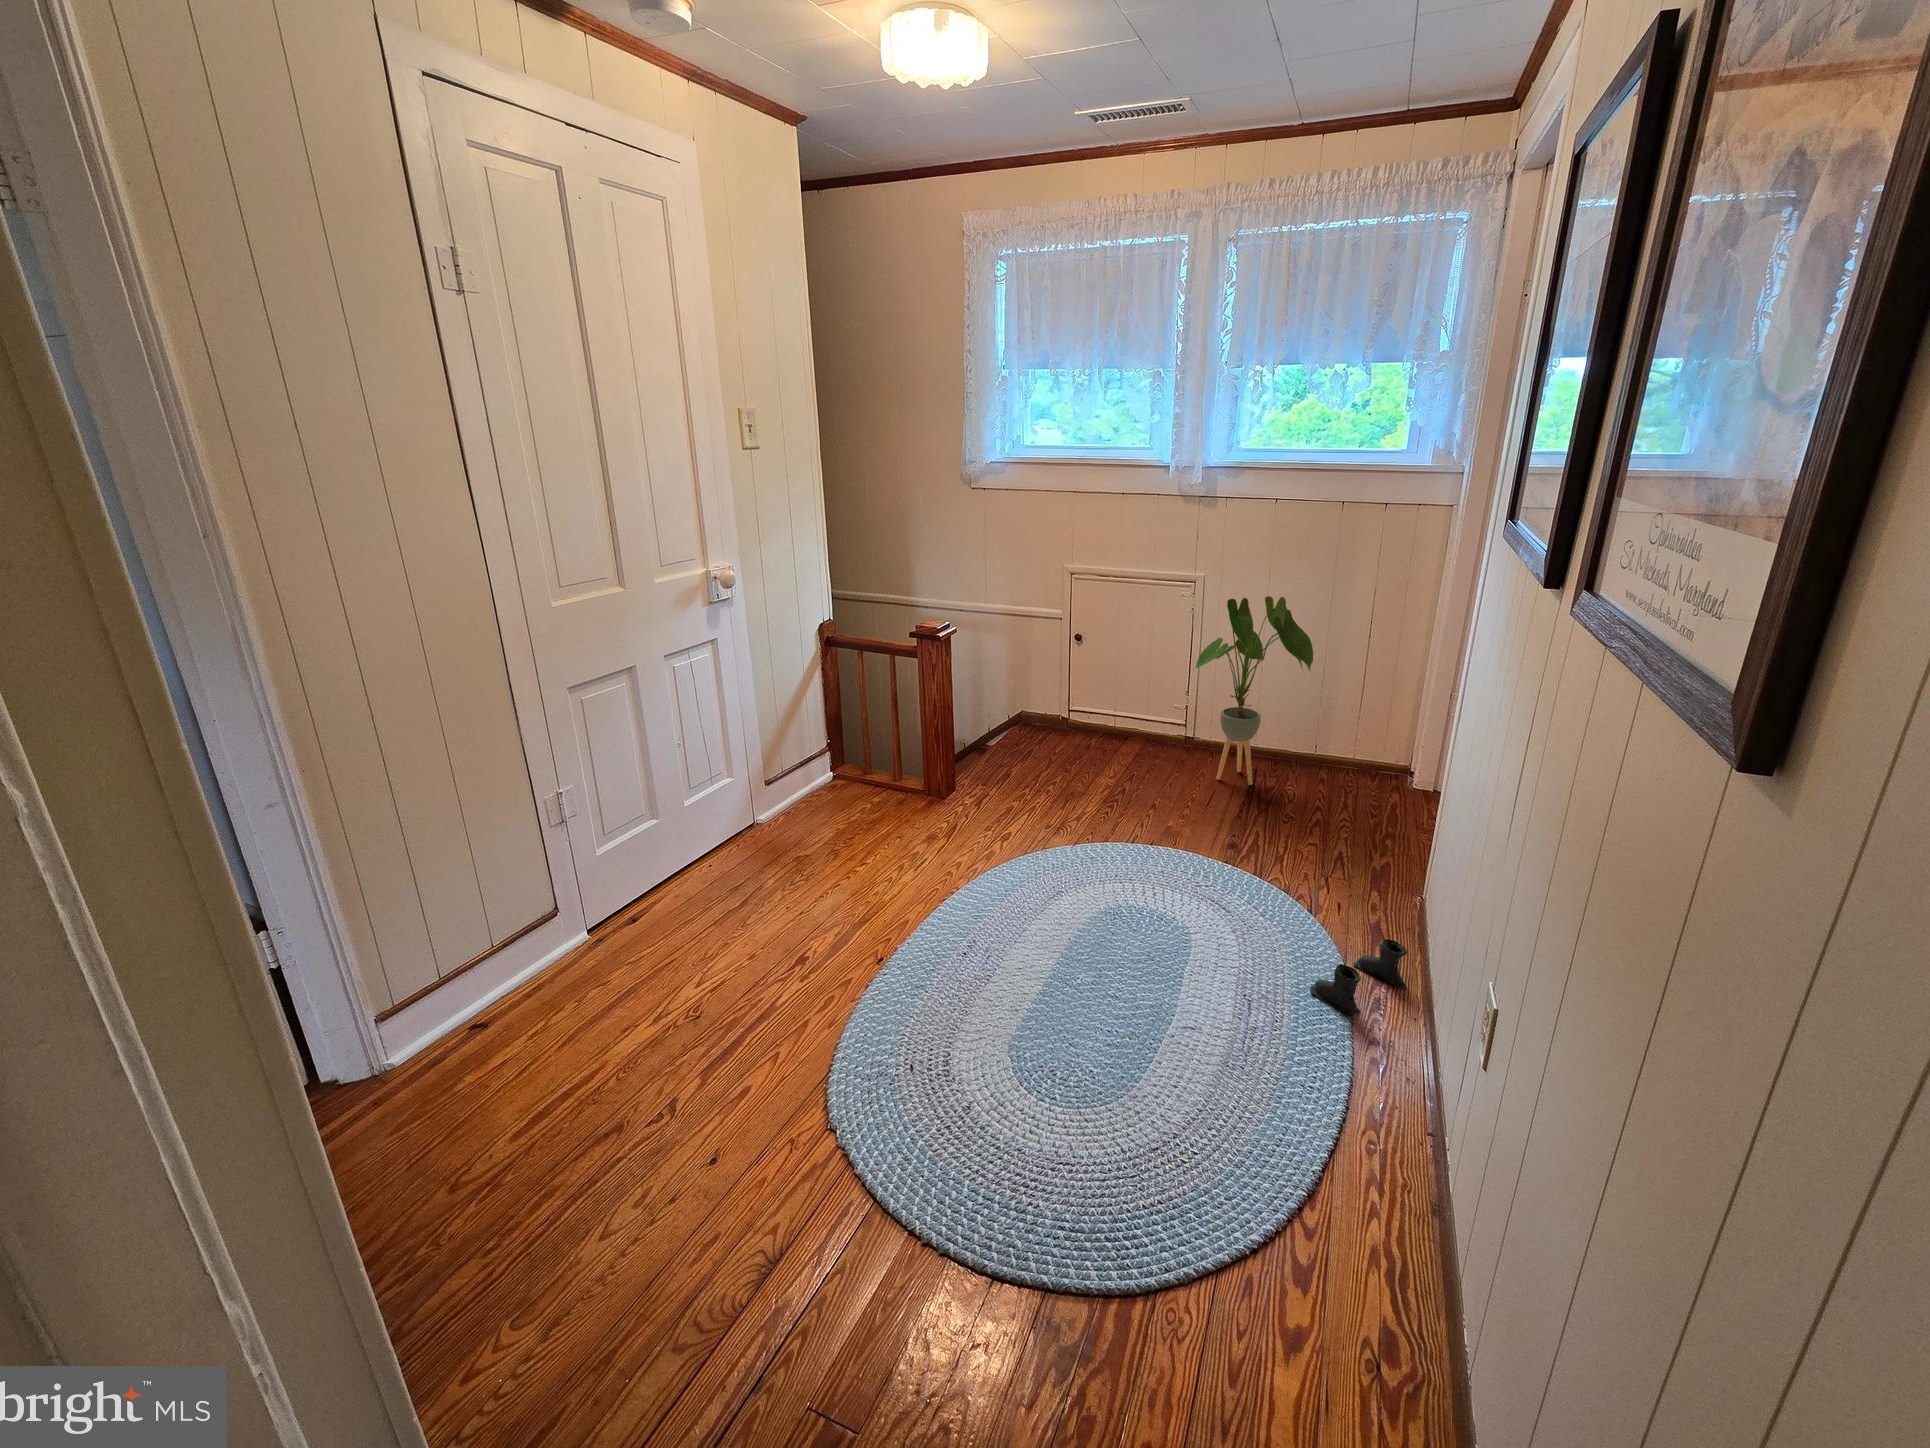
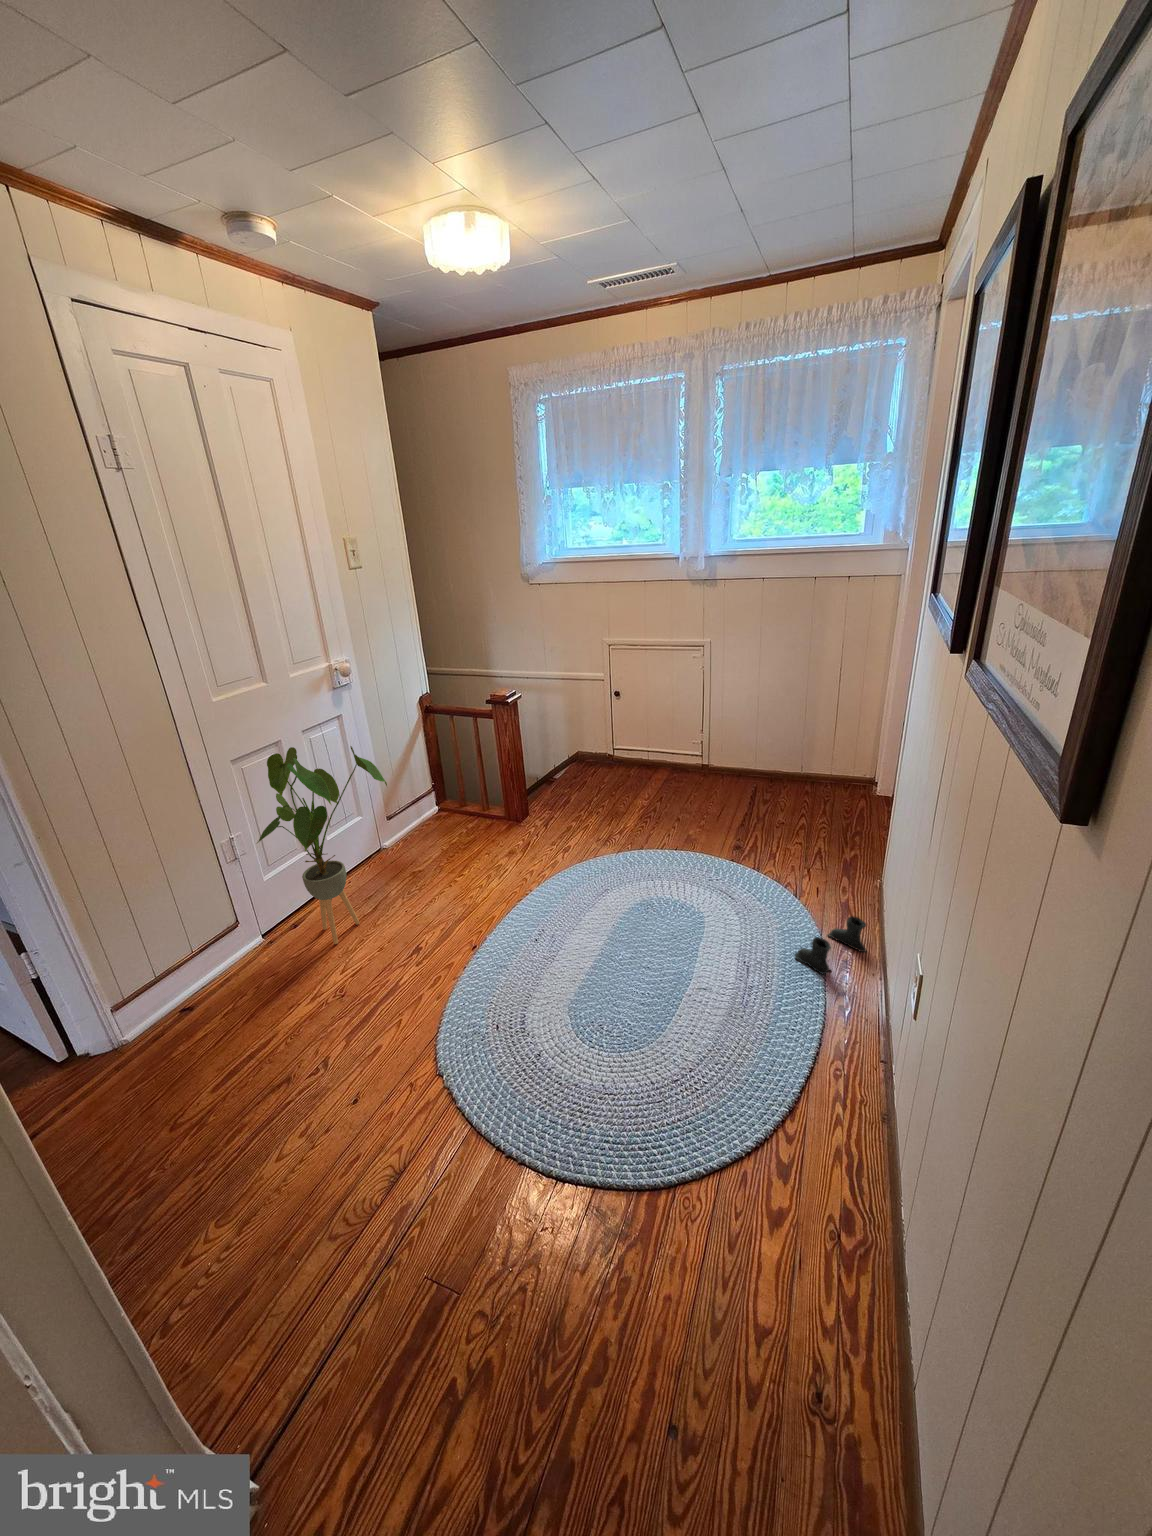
house plant: present [1194,596,1314,785] -> present [257,746,387,944]

